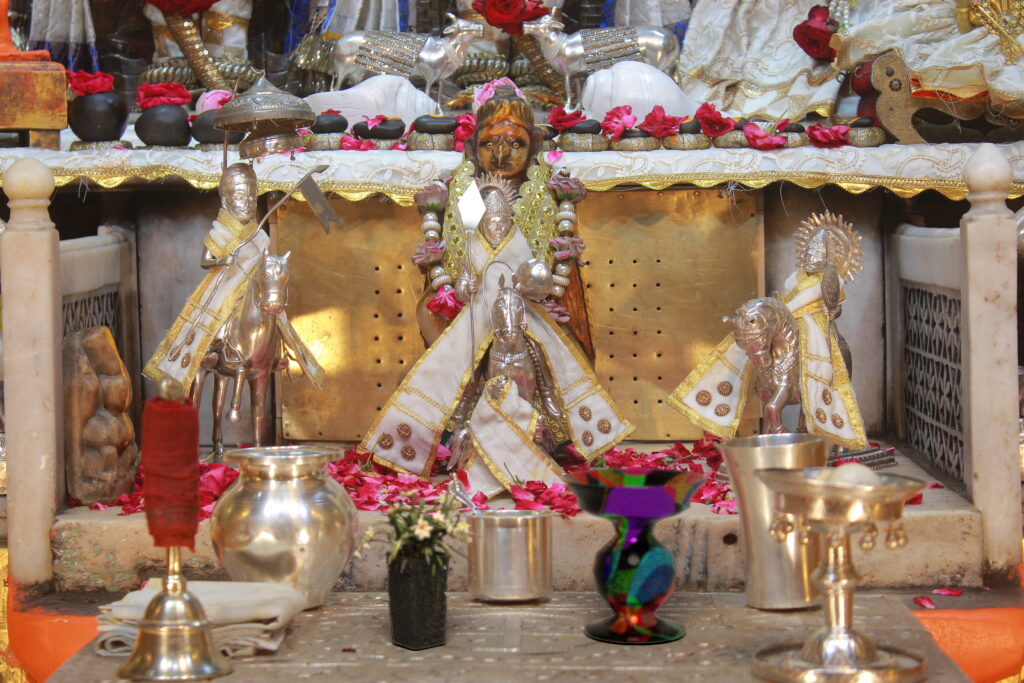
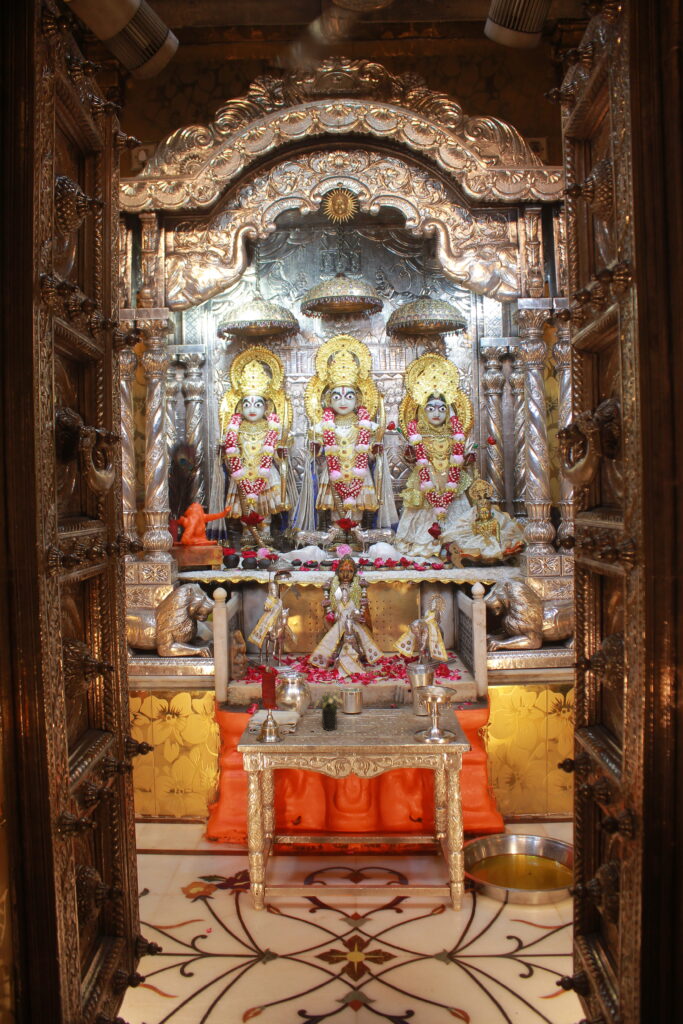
decorative bowl: present [561,468,708,644] -> none [364,681,401,729]

